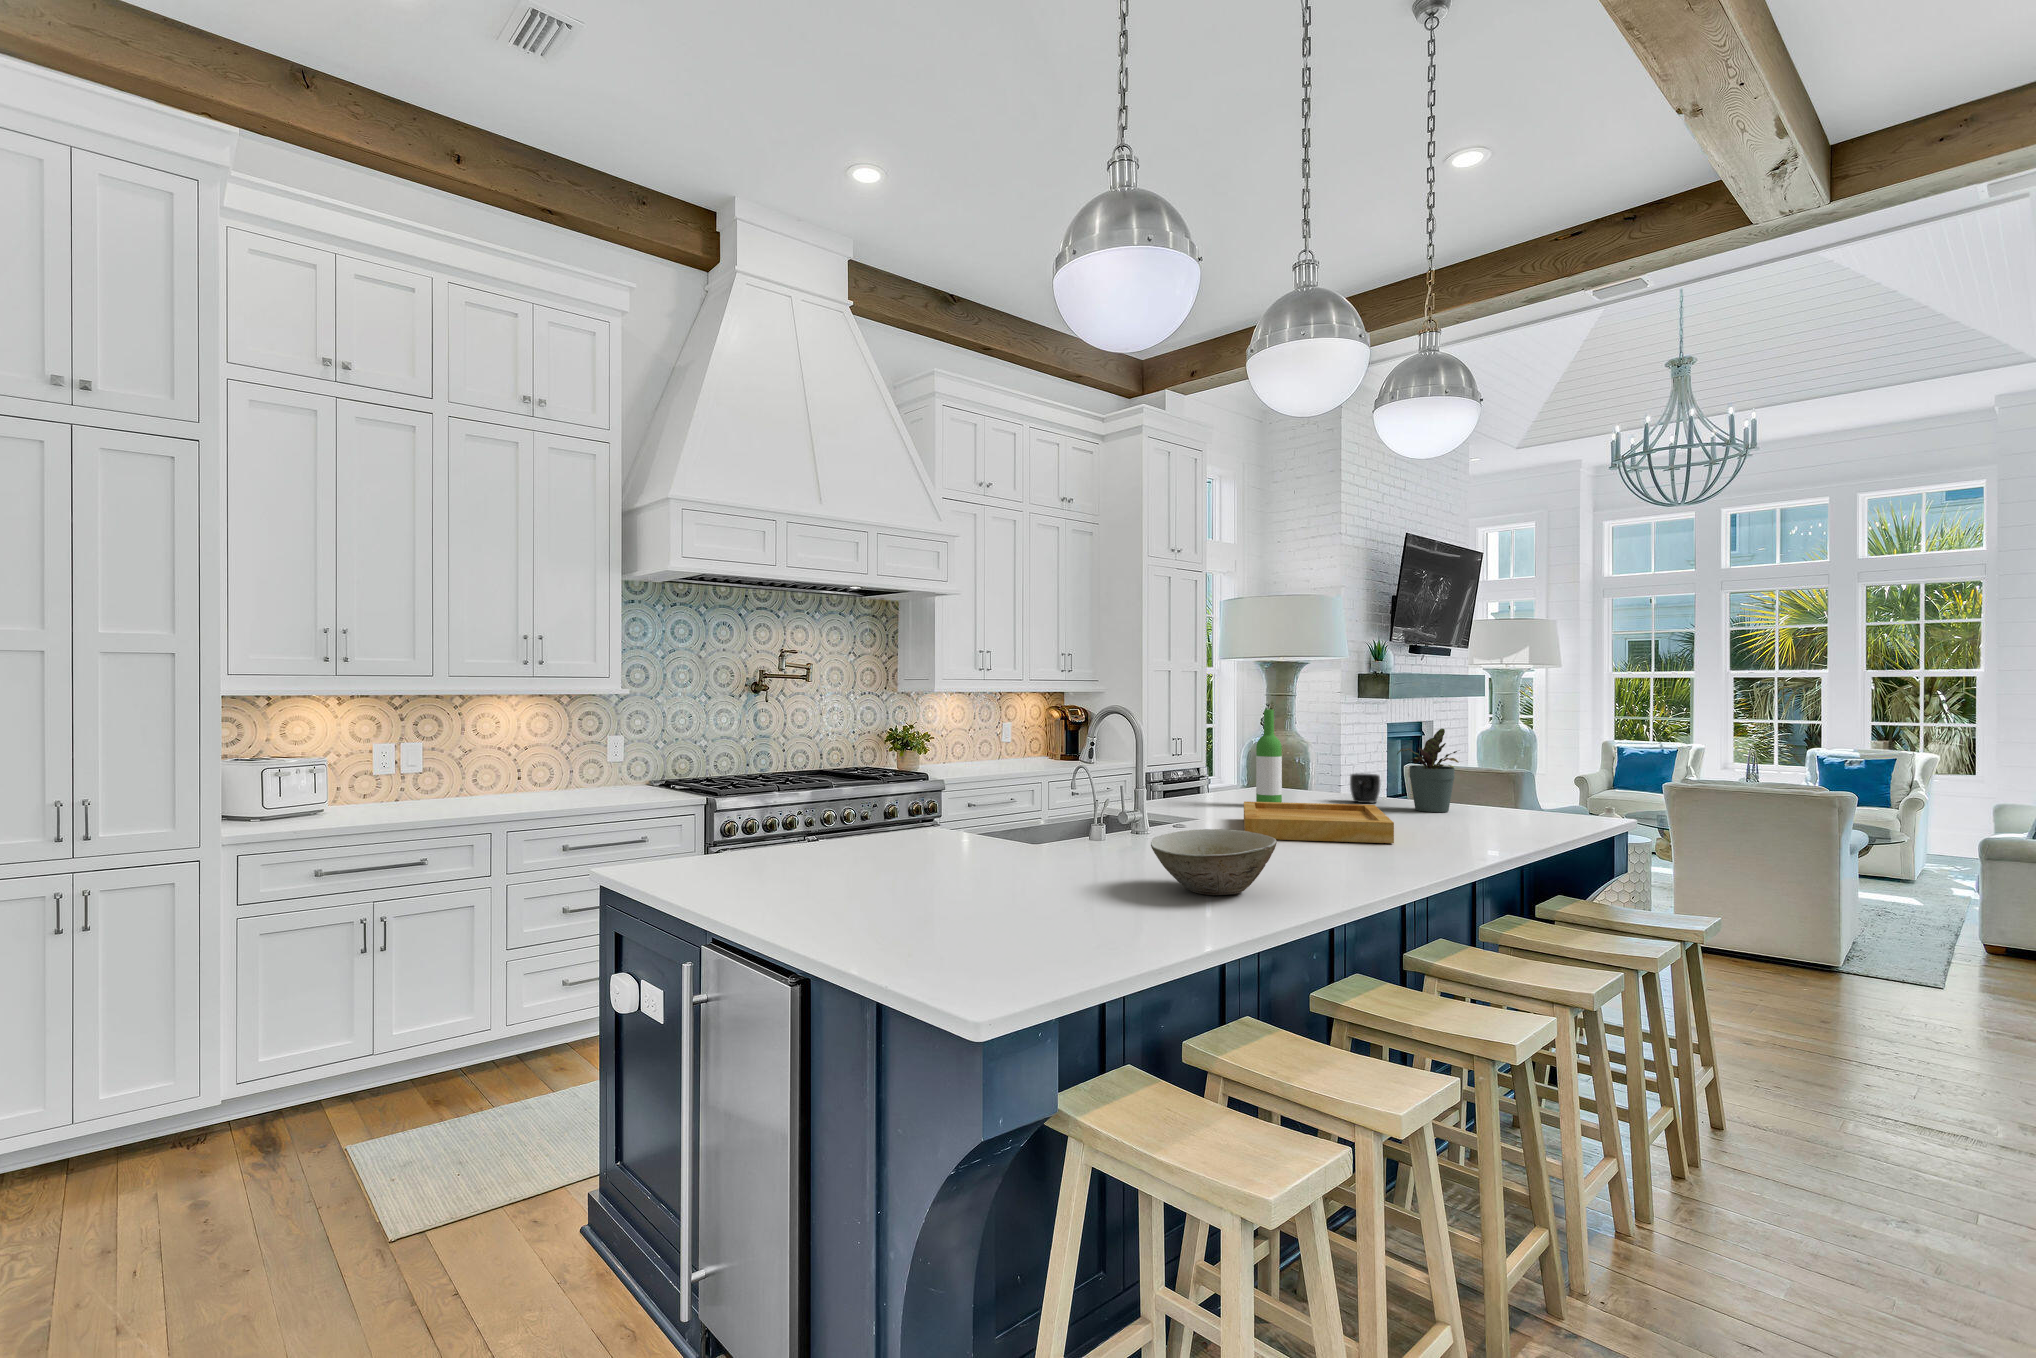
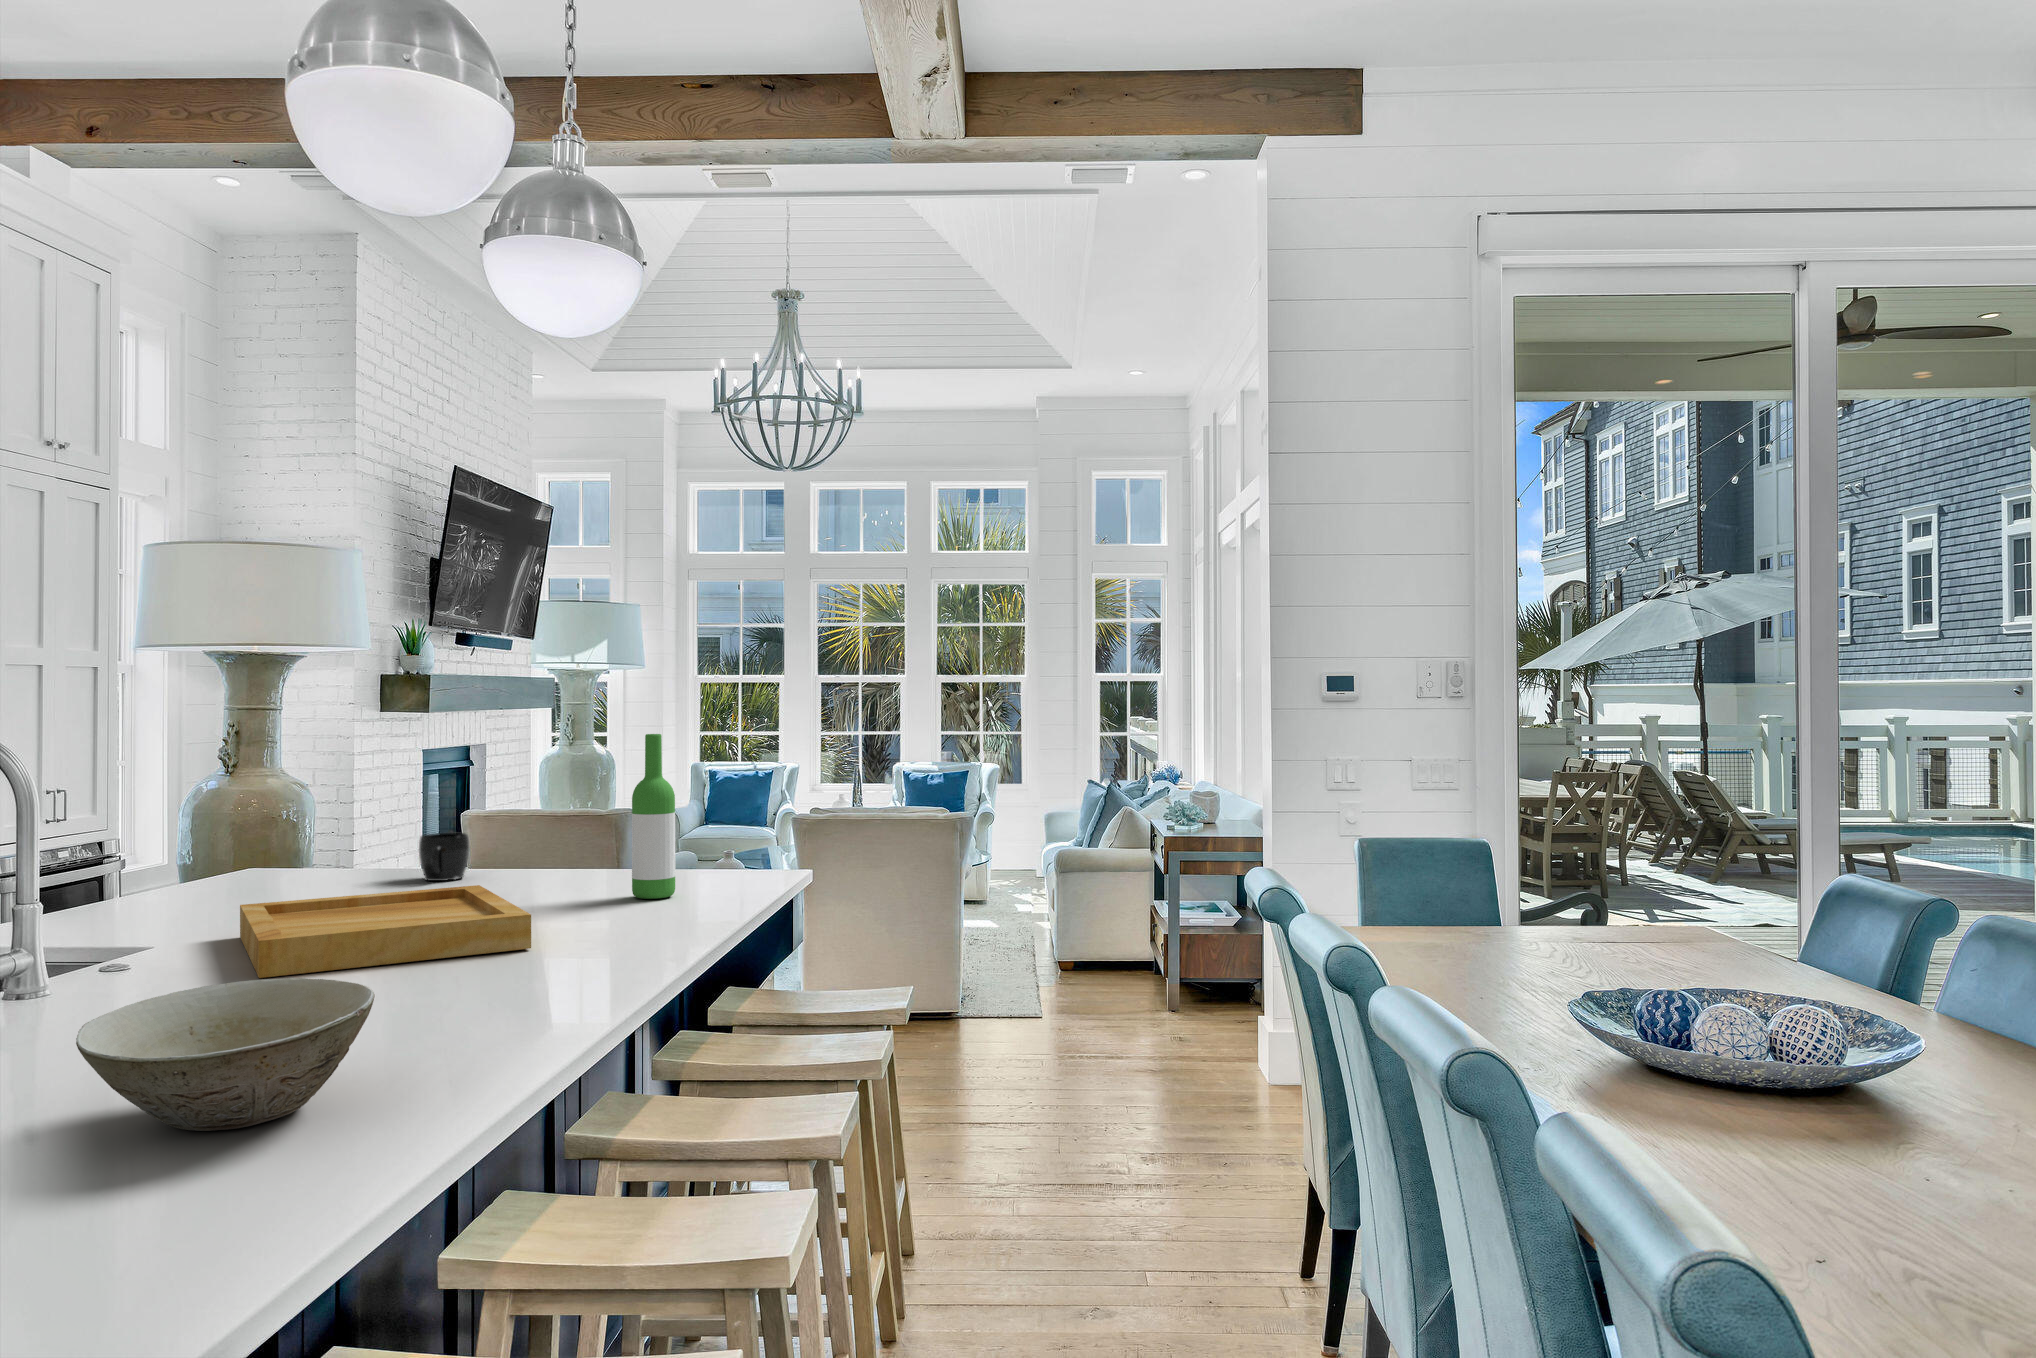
wine bottle: present [1256,709,1282,802] -> present [632,734,675,899]
potted plant: present [1397,729,1458,812] -> none [501,756,604,885]

